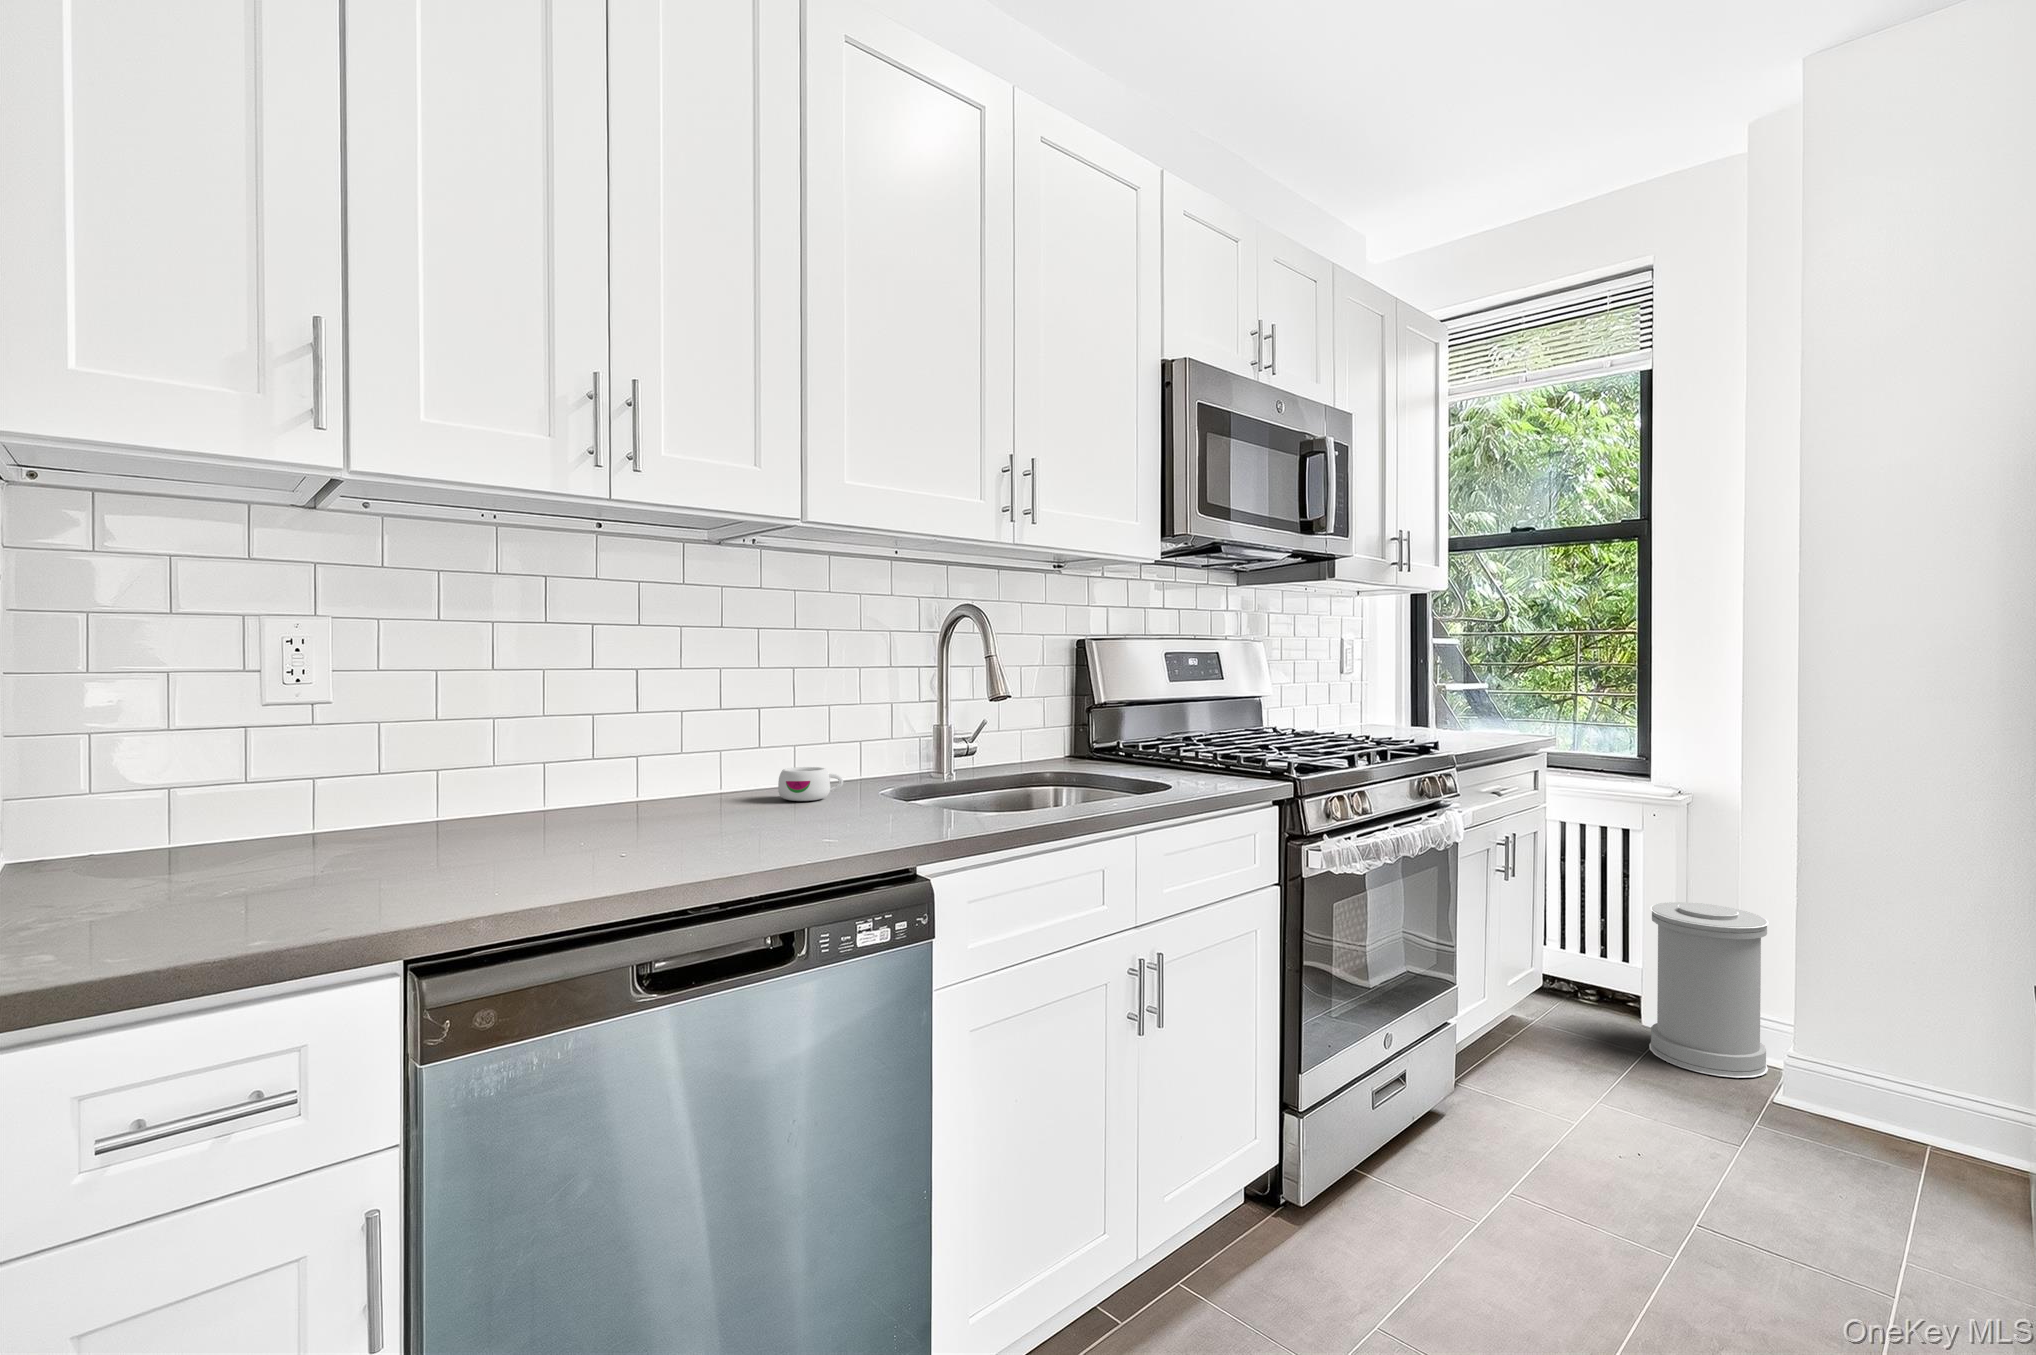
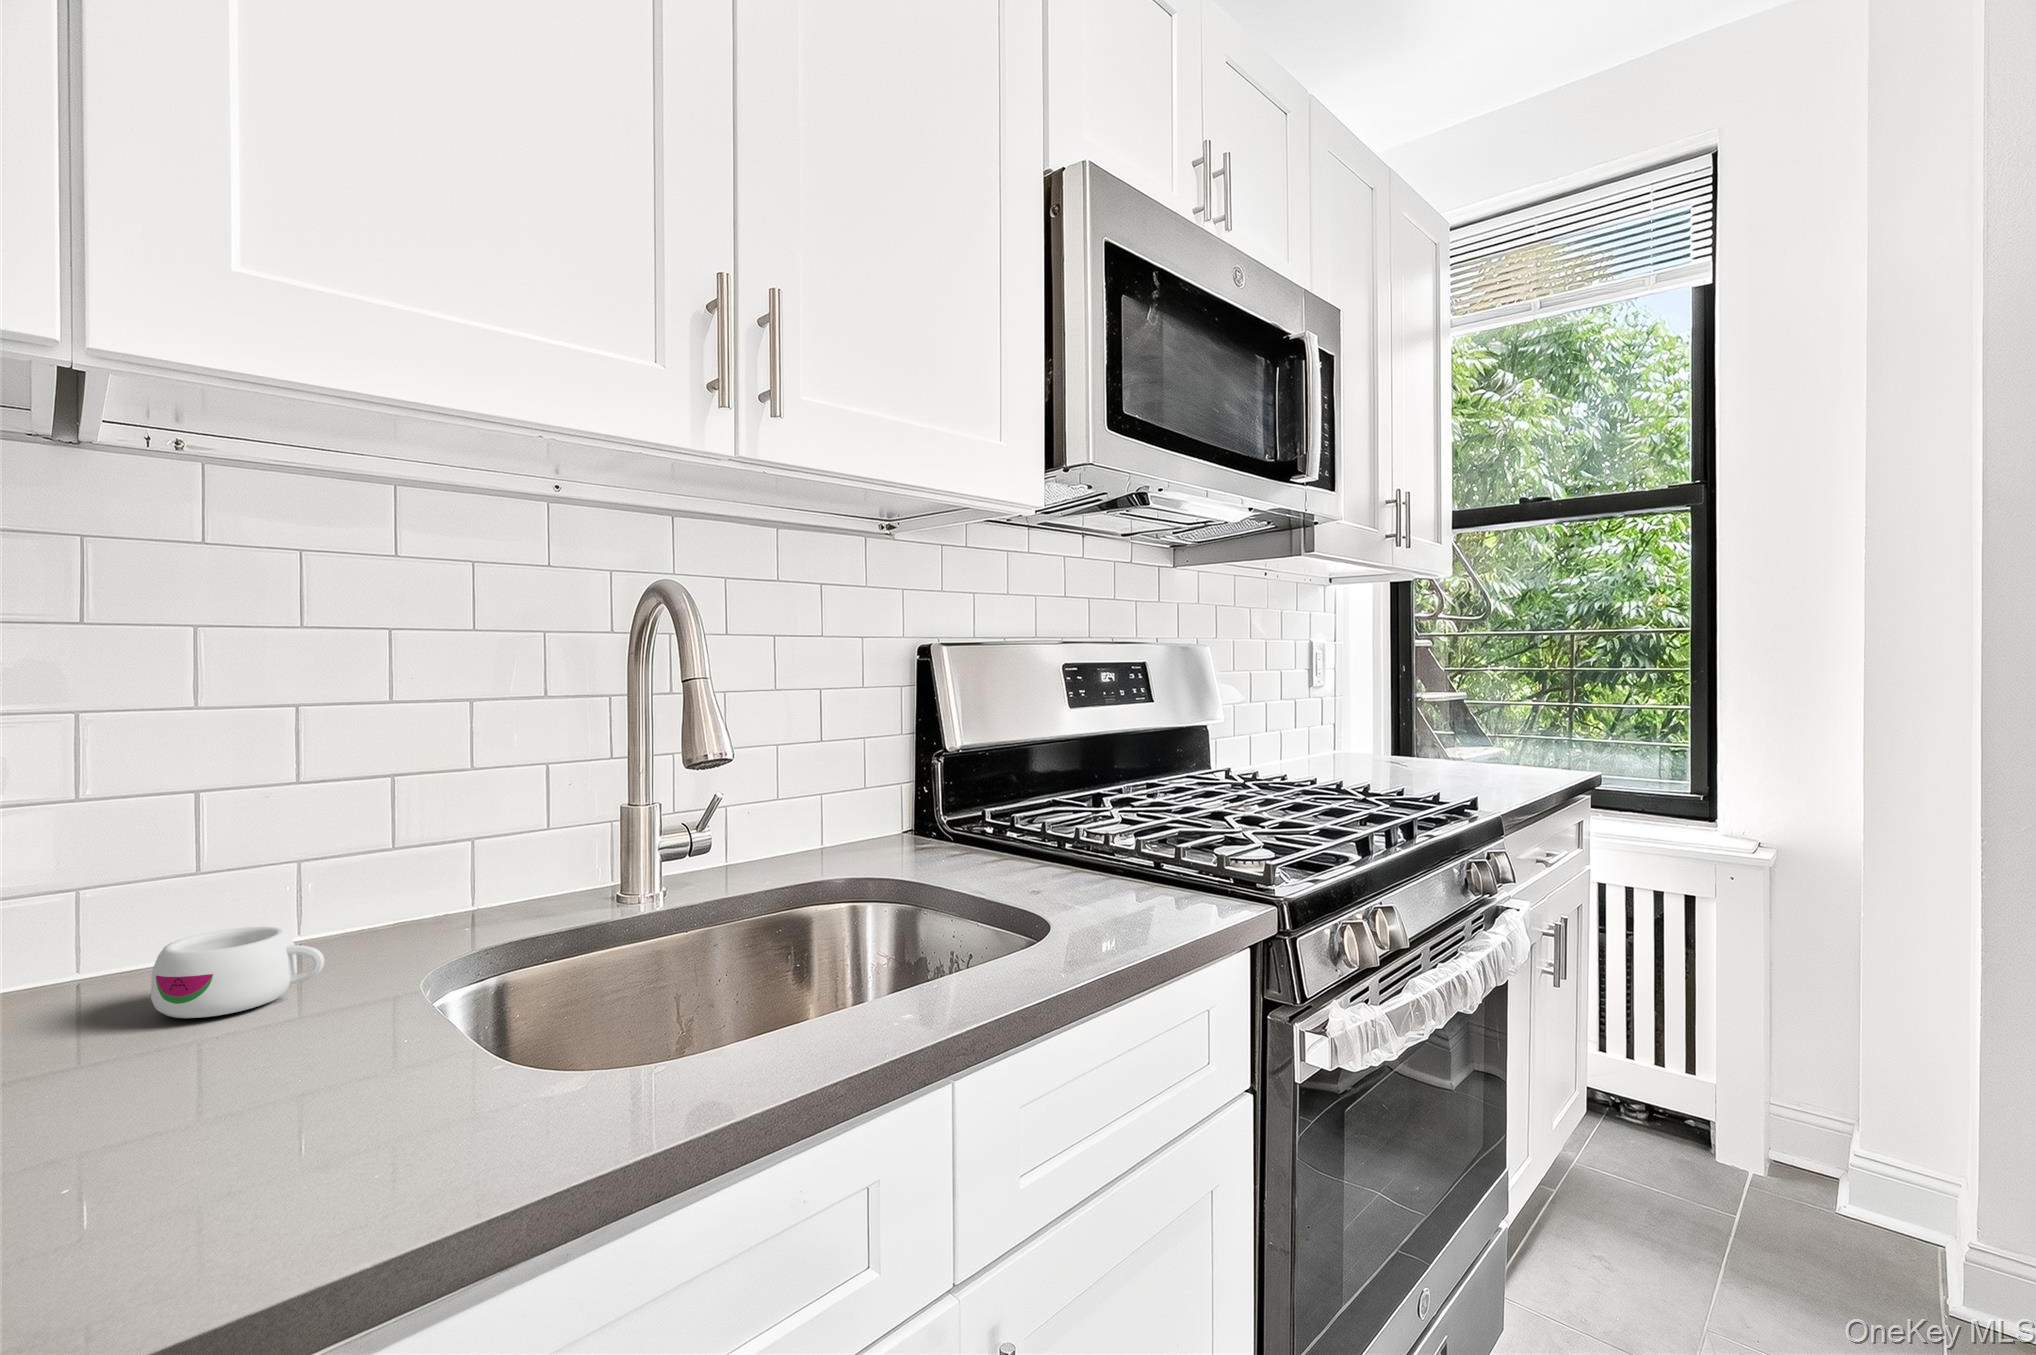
trash can: present [1649,902,1769,1078] -> none [1741,999,1920,1265]

